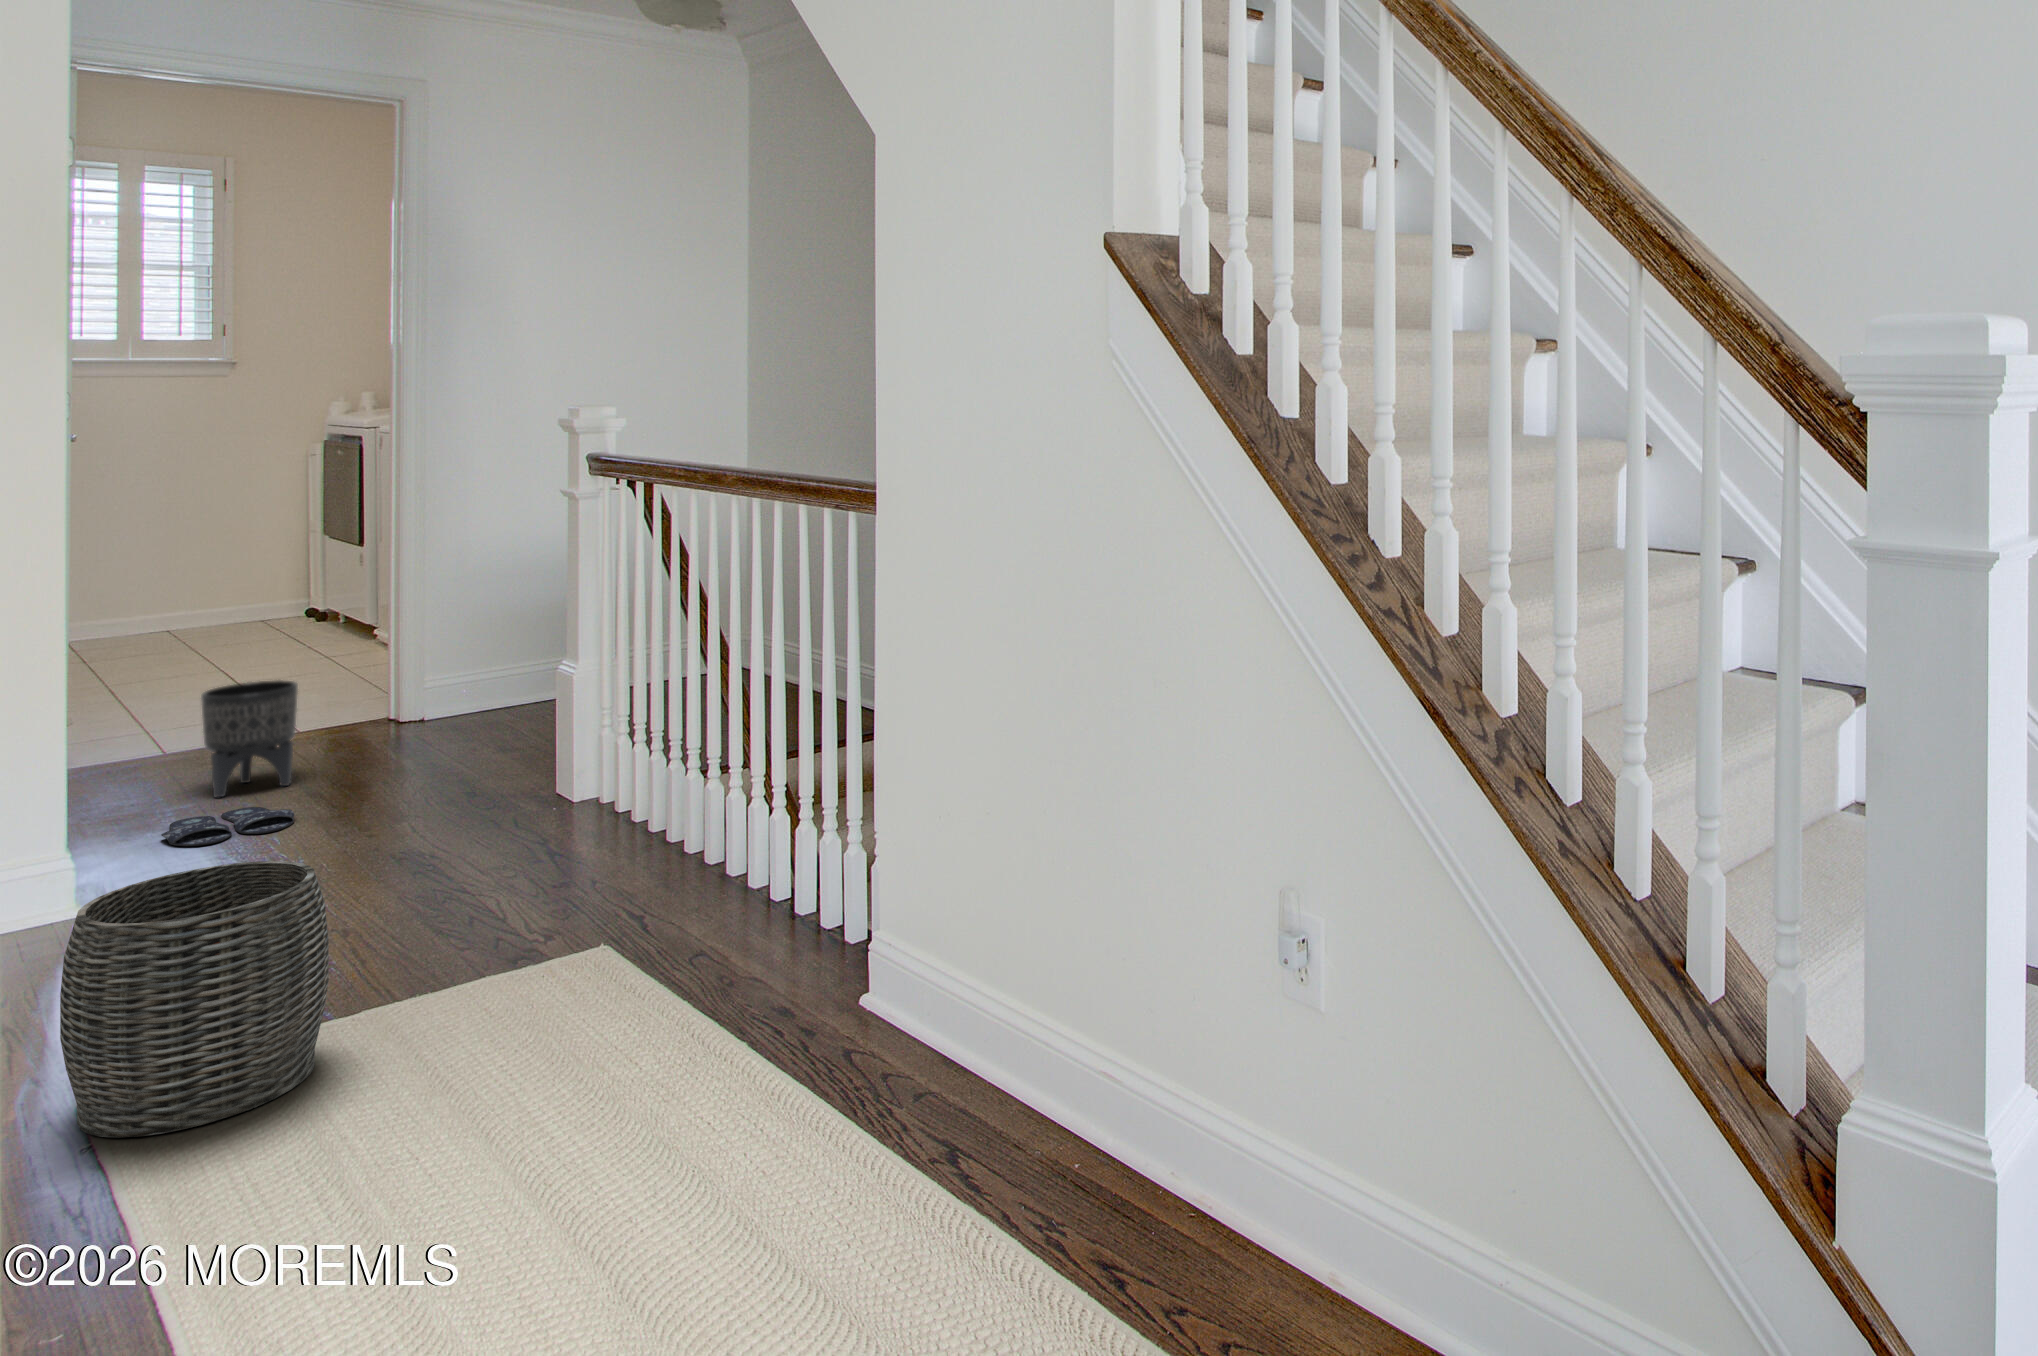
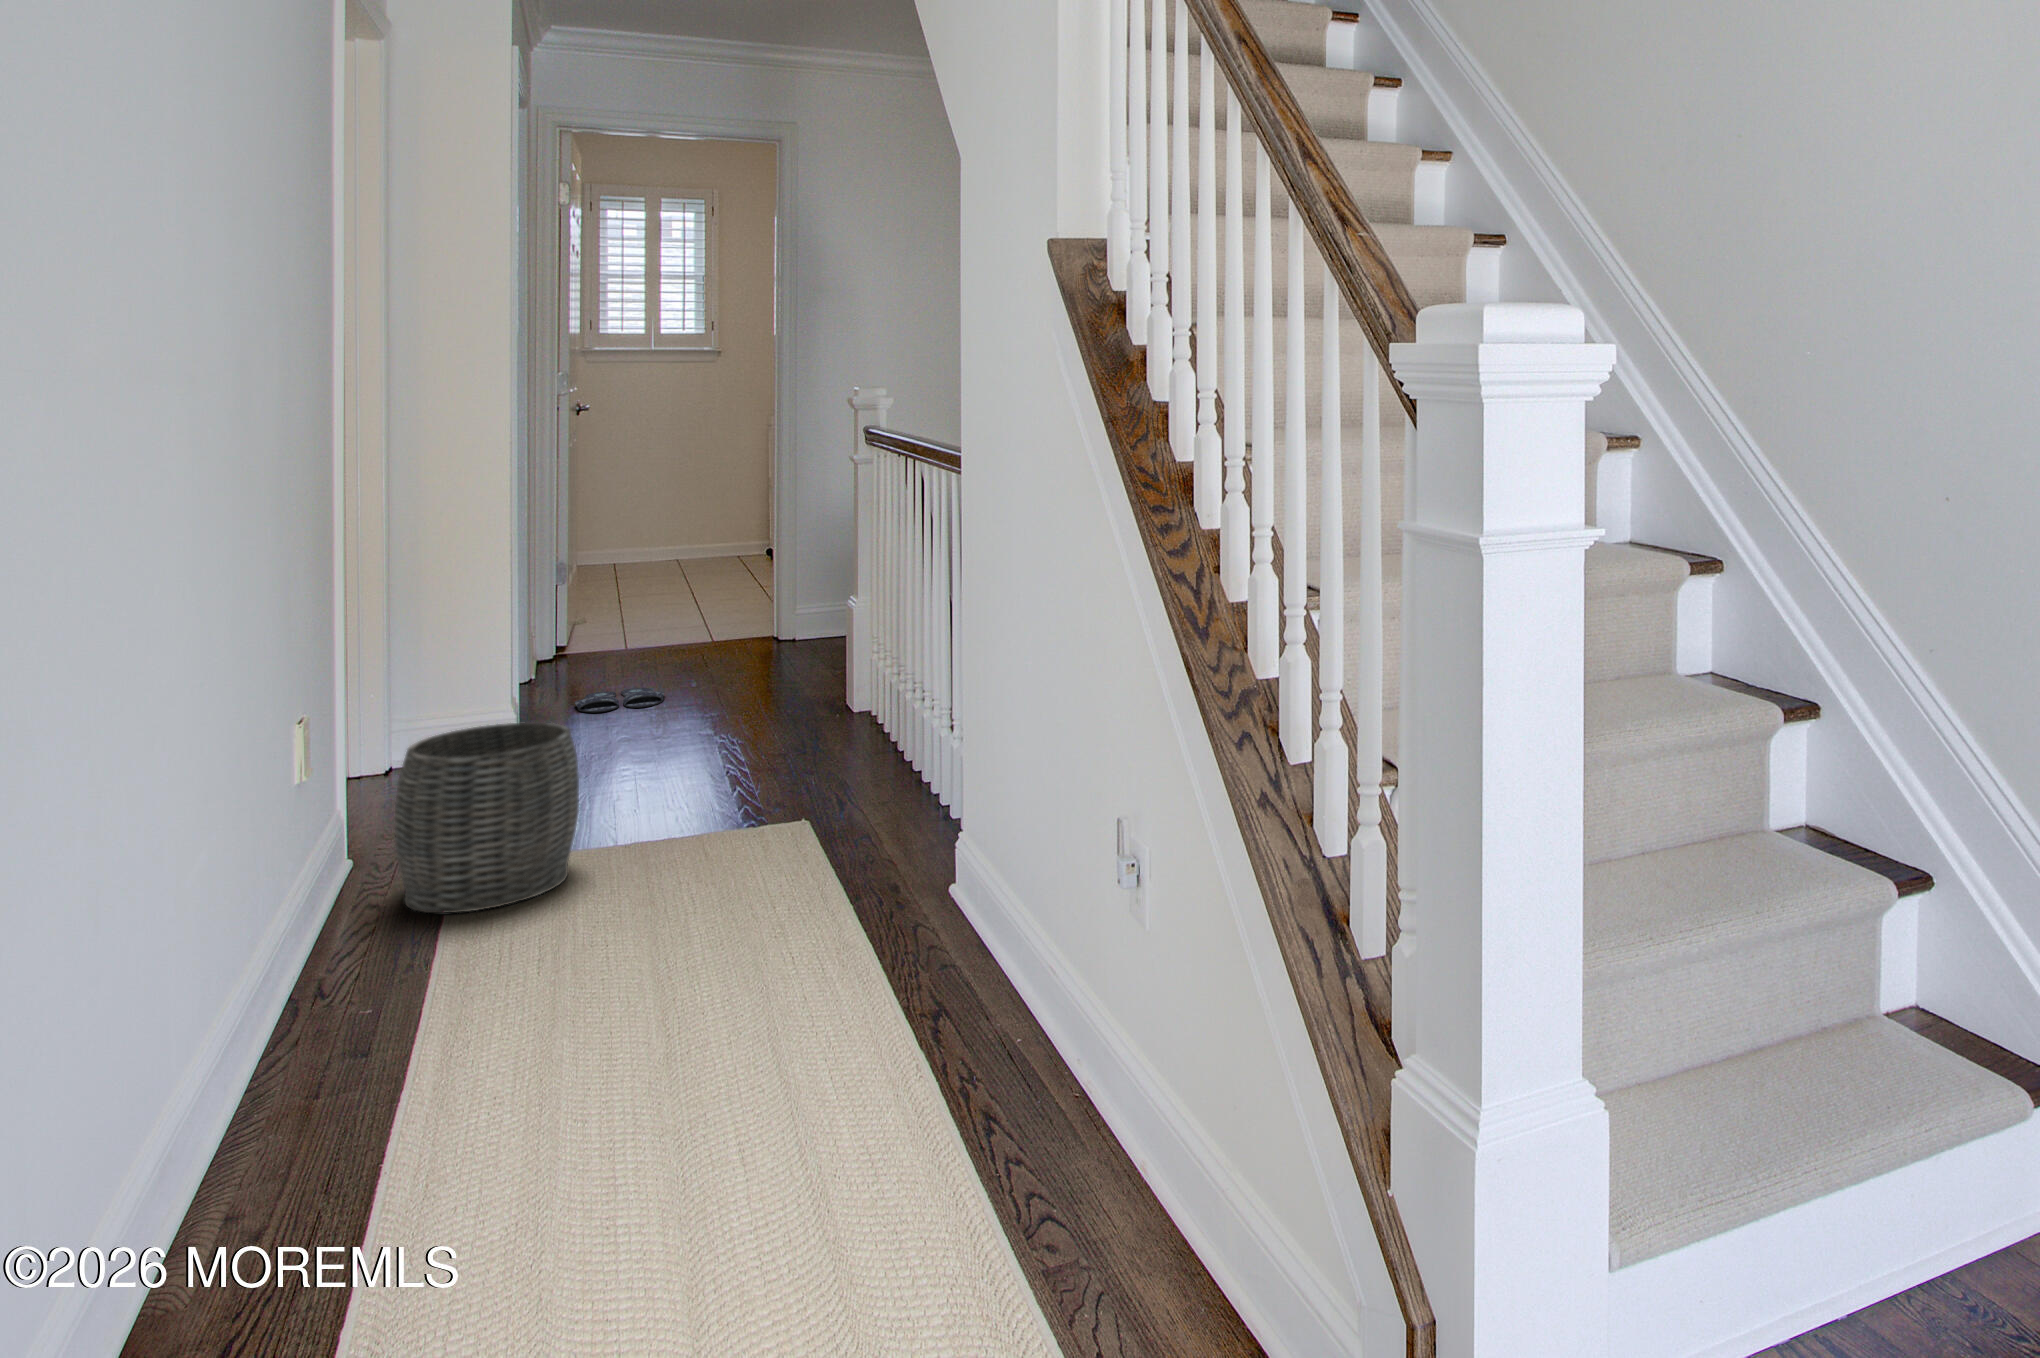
planter: present [201,680,298,797] -> none [619,593,685,679]

